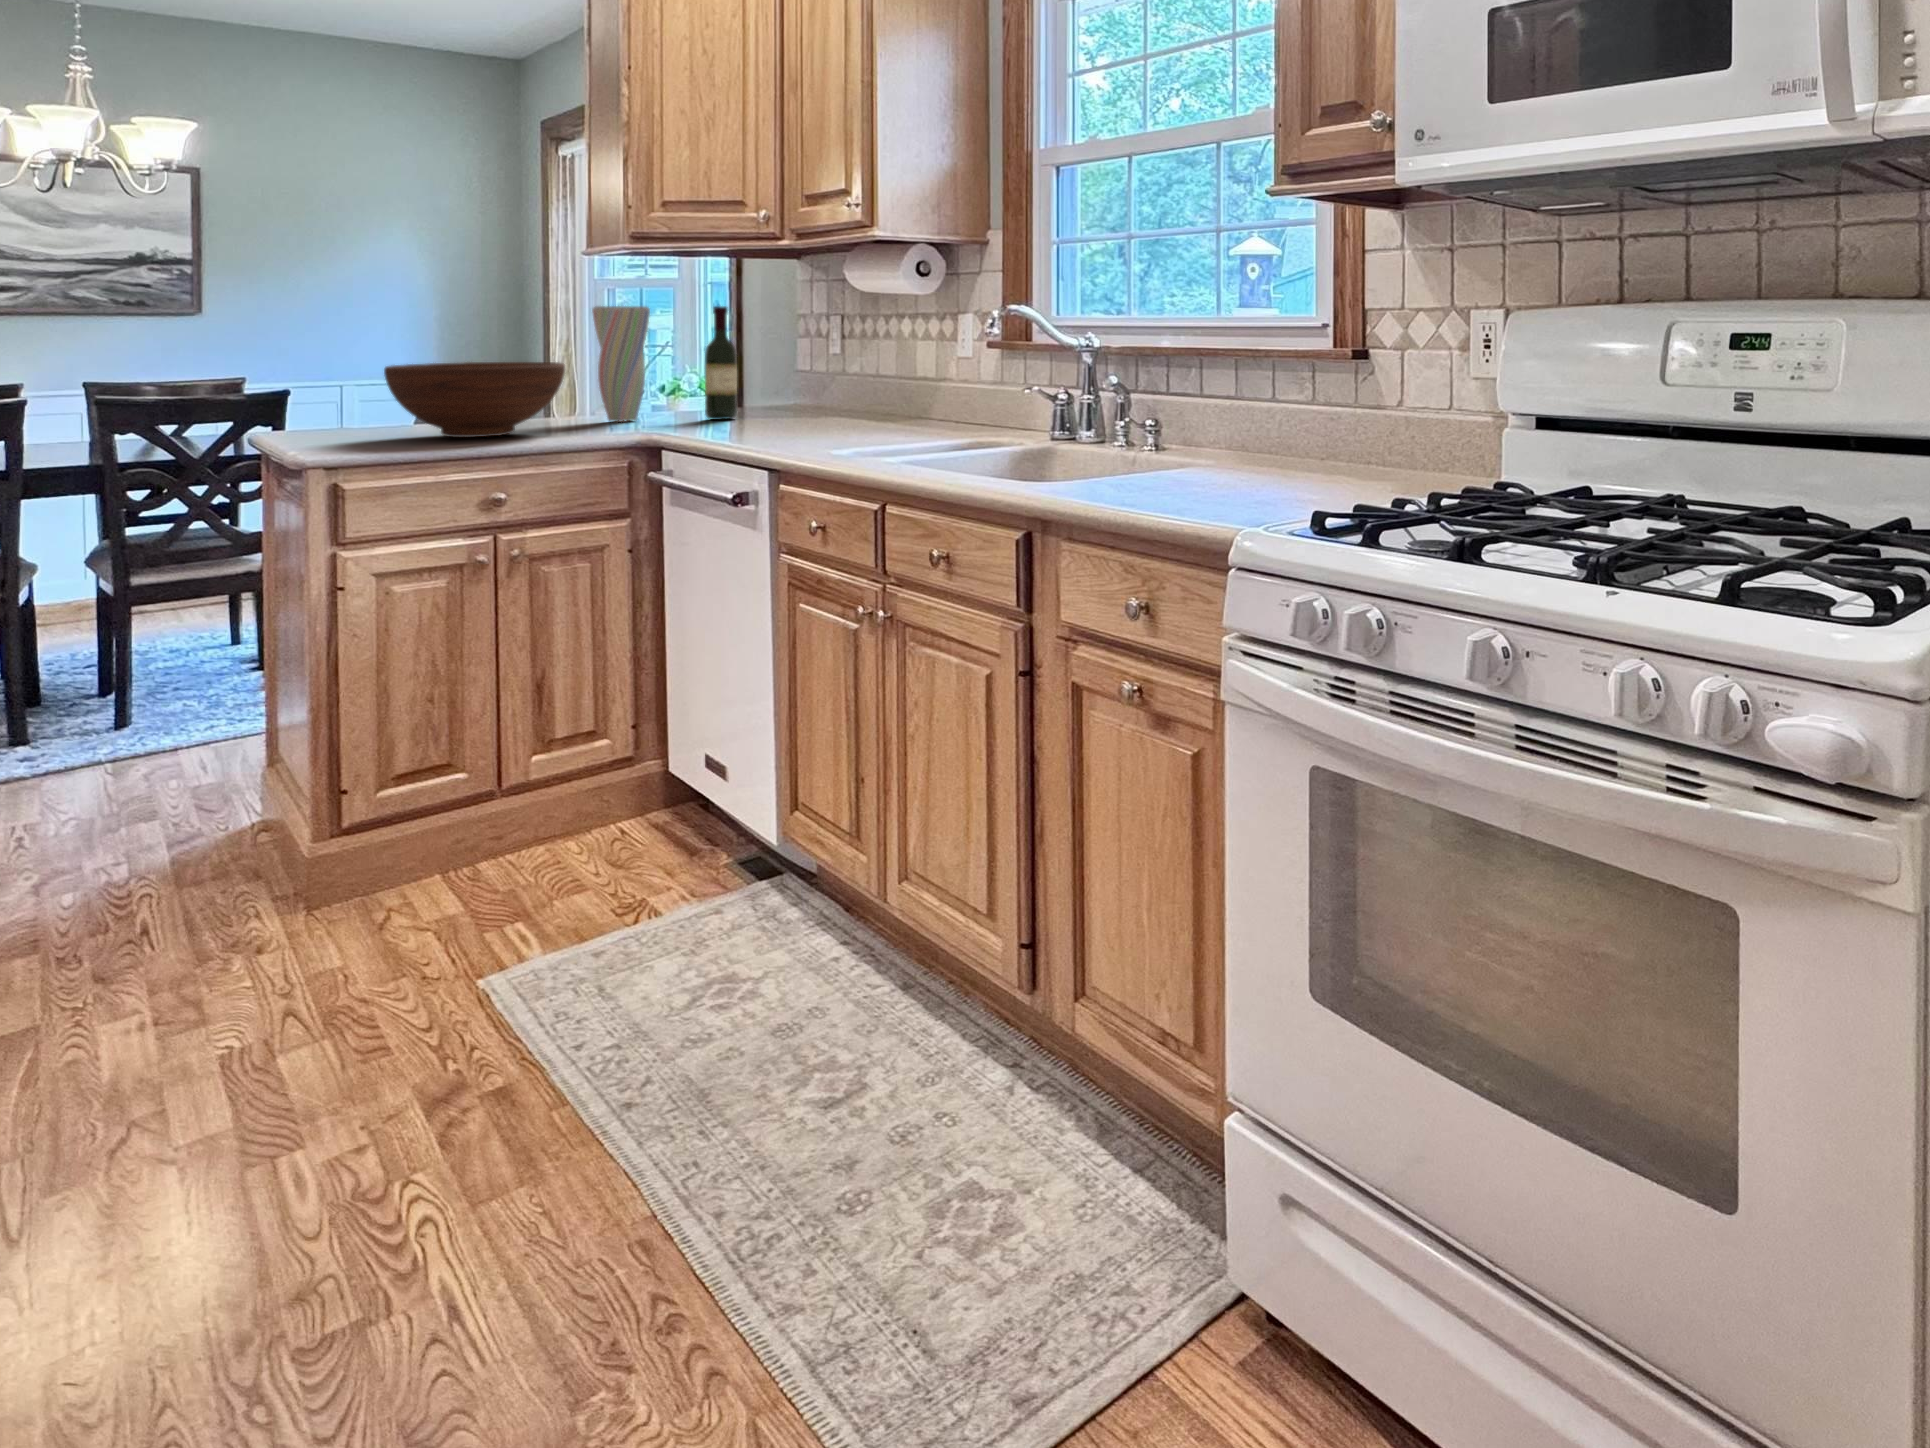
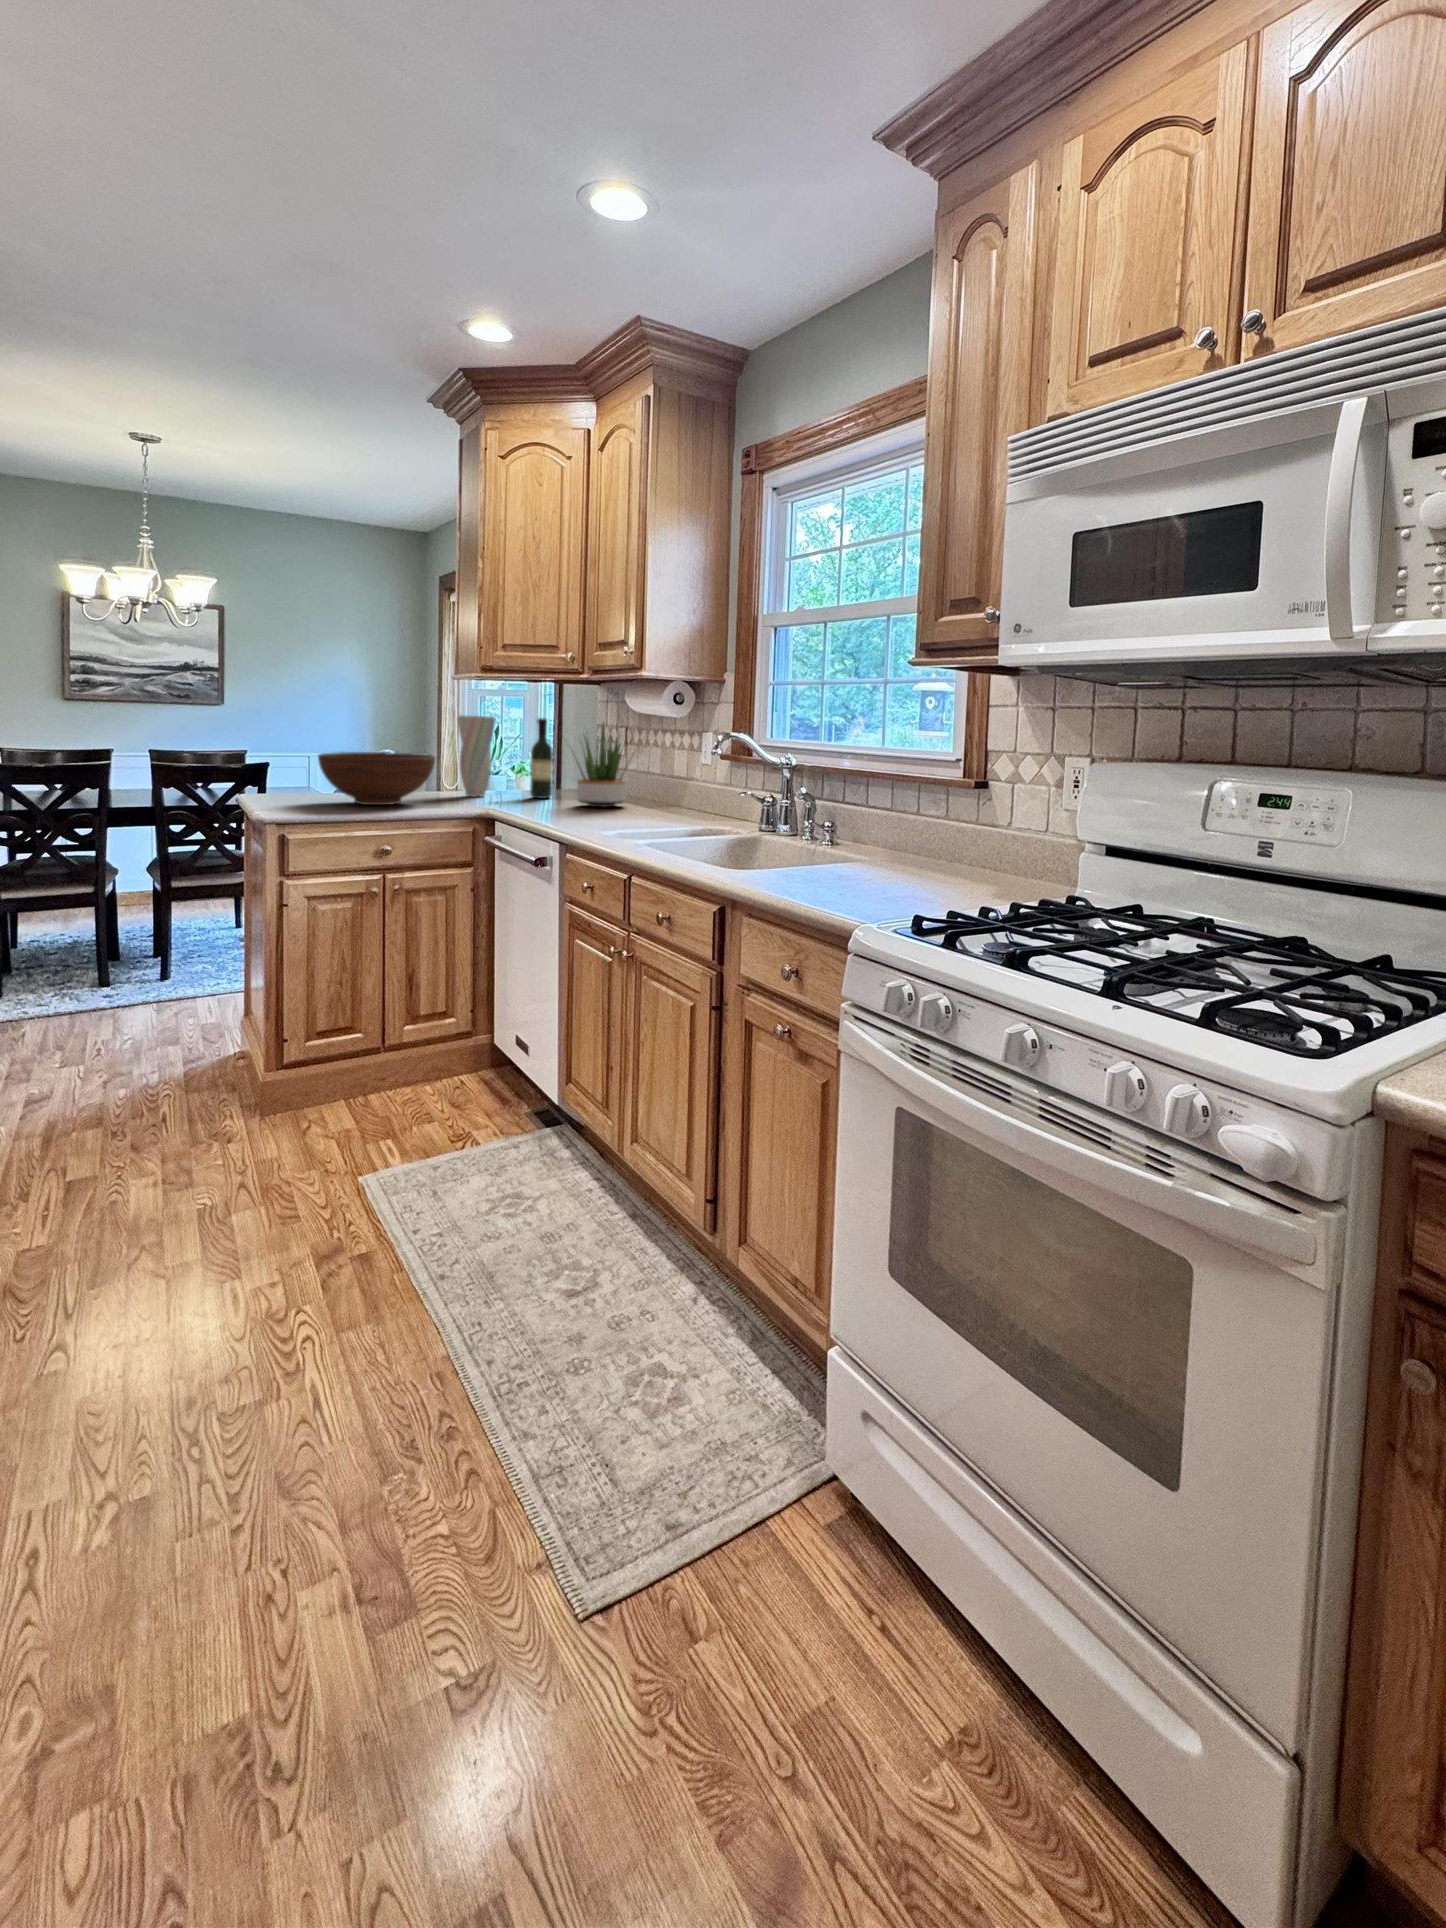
potted plant: none [748,305,879,426] -> present [574,723,636,808]

